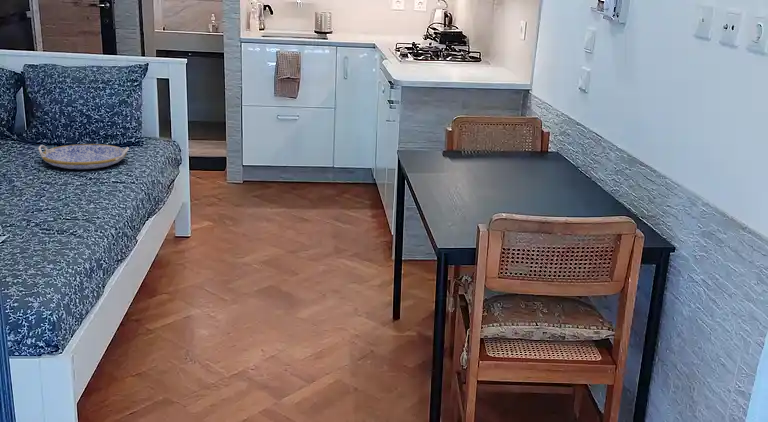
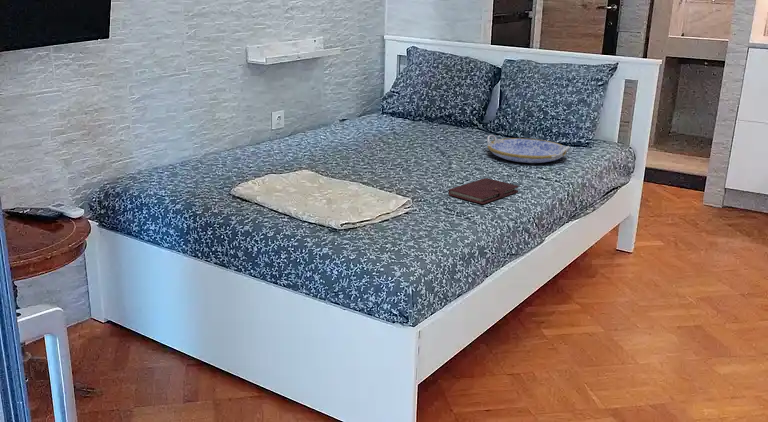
notebook: none [33,191,103,217] -> present [449,178,519,204]

